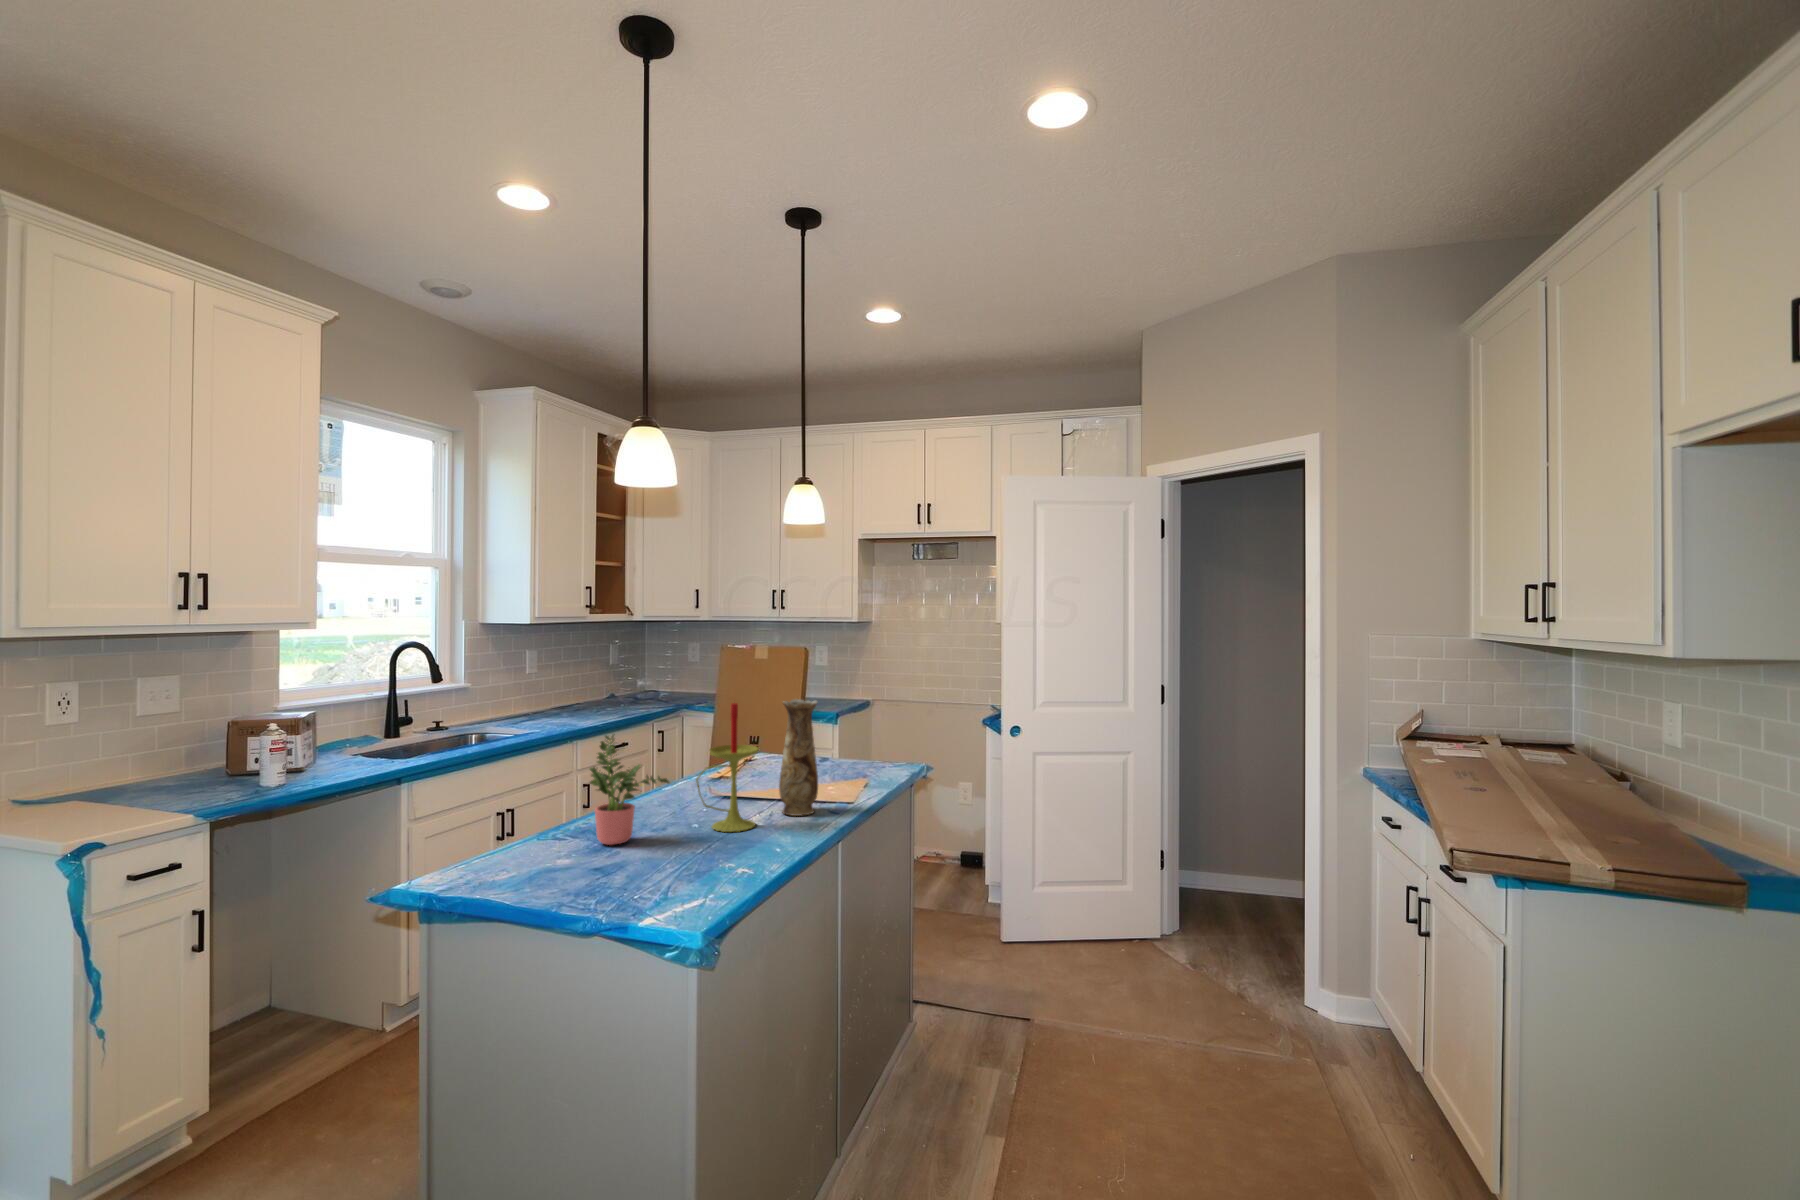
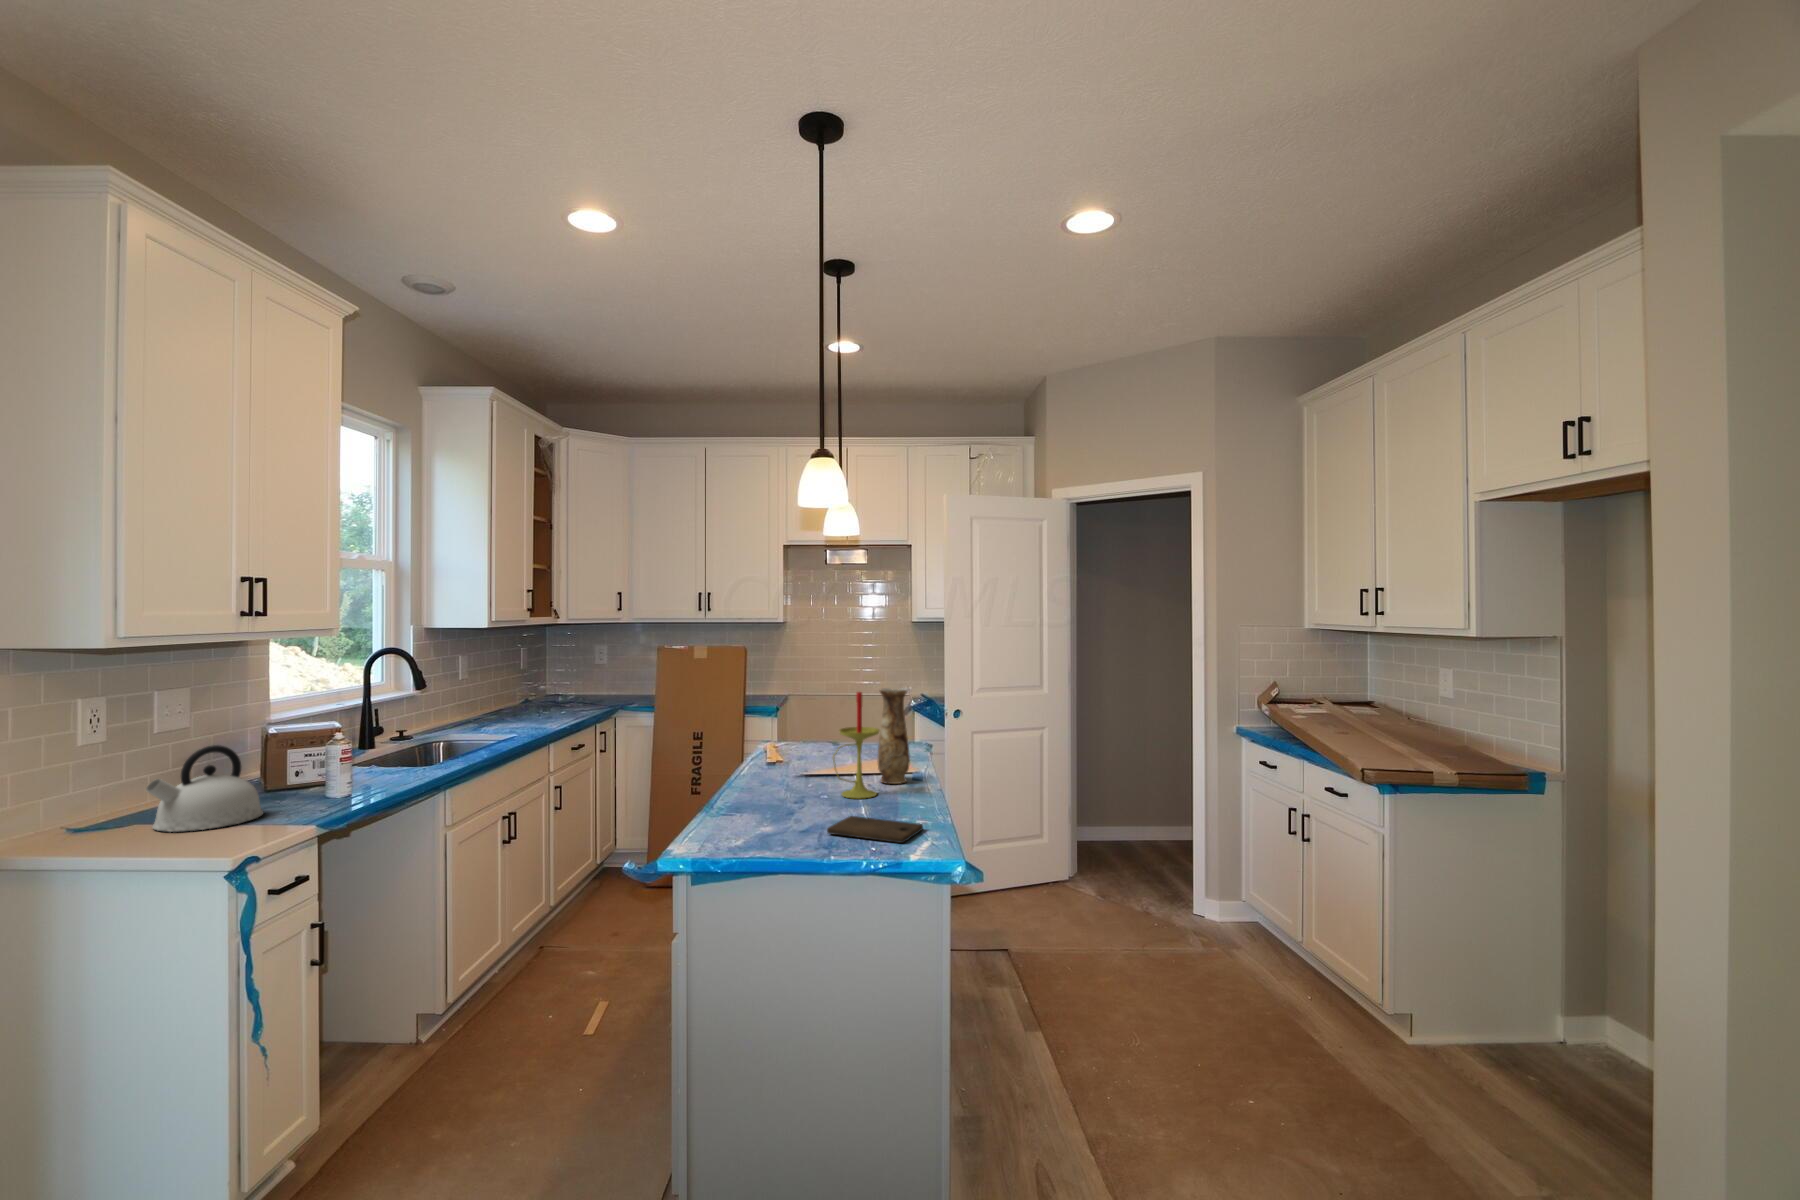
kettle: none [58,730,182,812] -> present [146,745,263,832]
potted plant: present [590,735,669,845] -> none [764,721,818,814]
cutting board: none [607,856,721,901] -> present [827,816,923,843]

